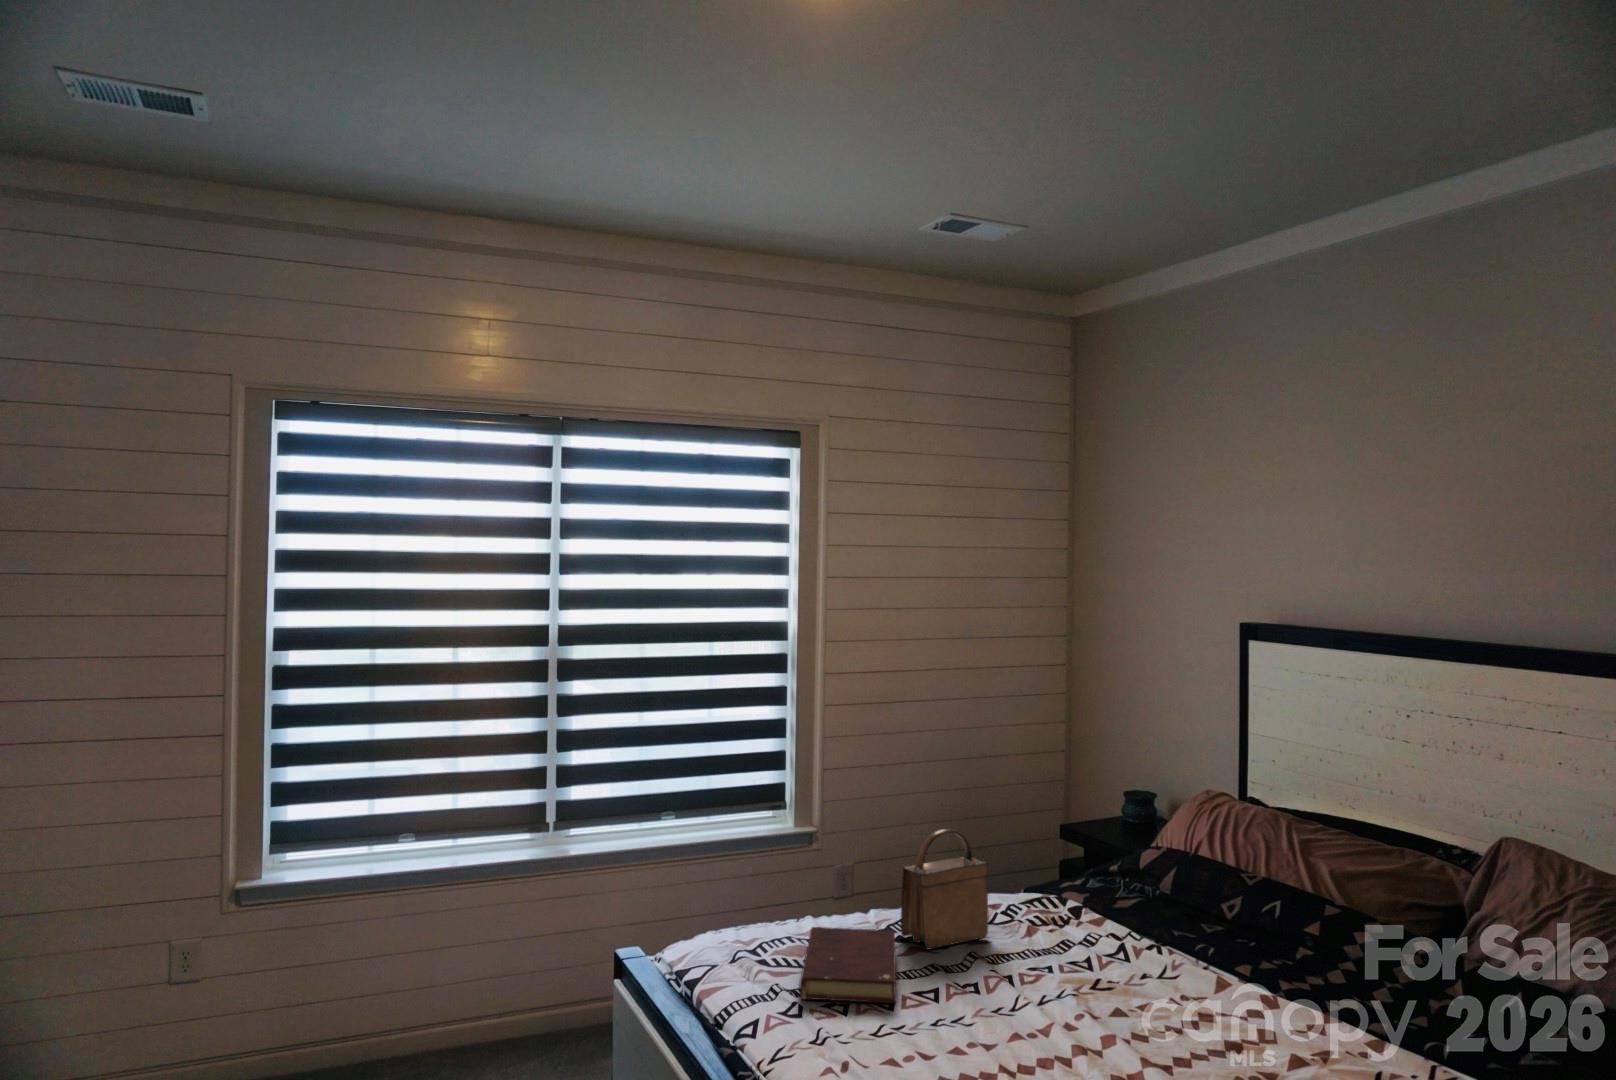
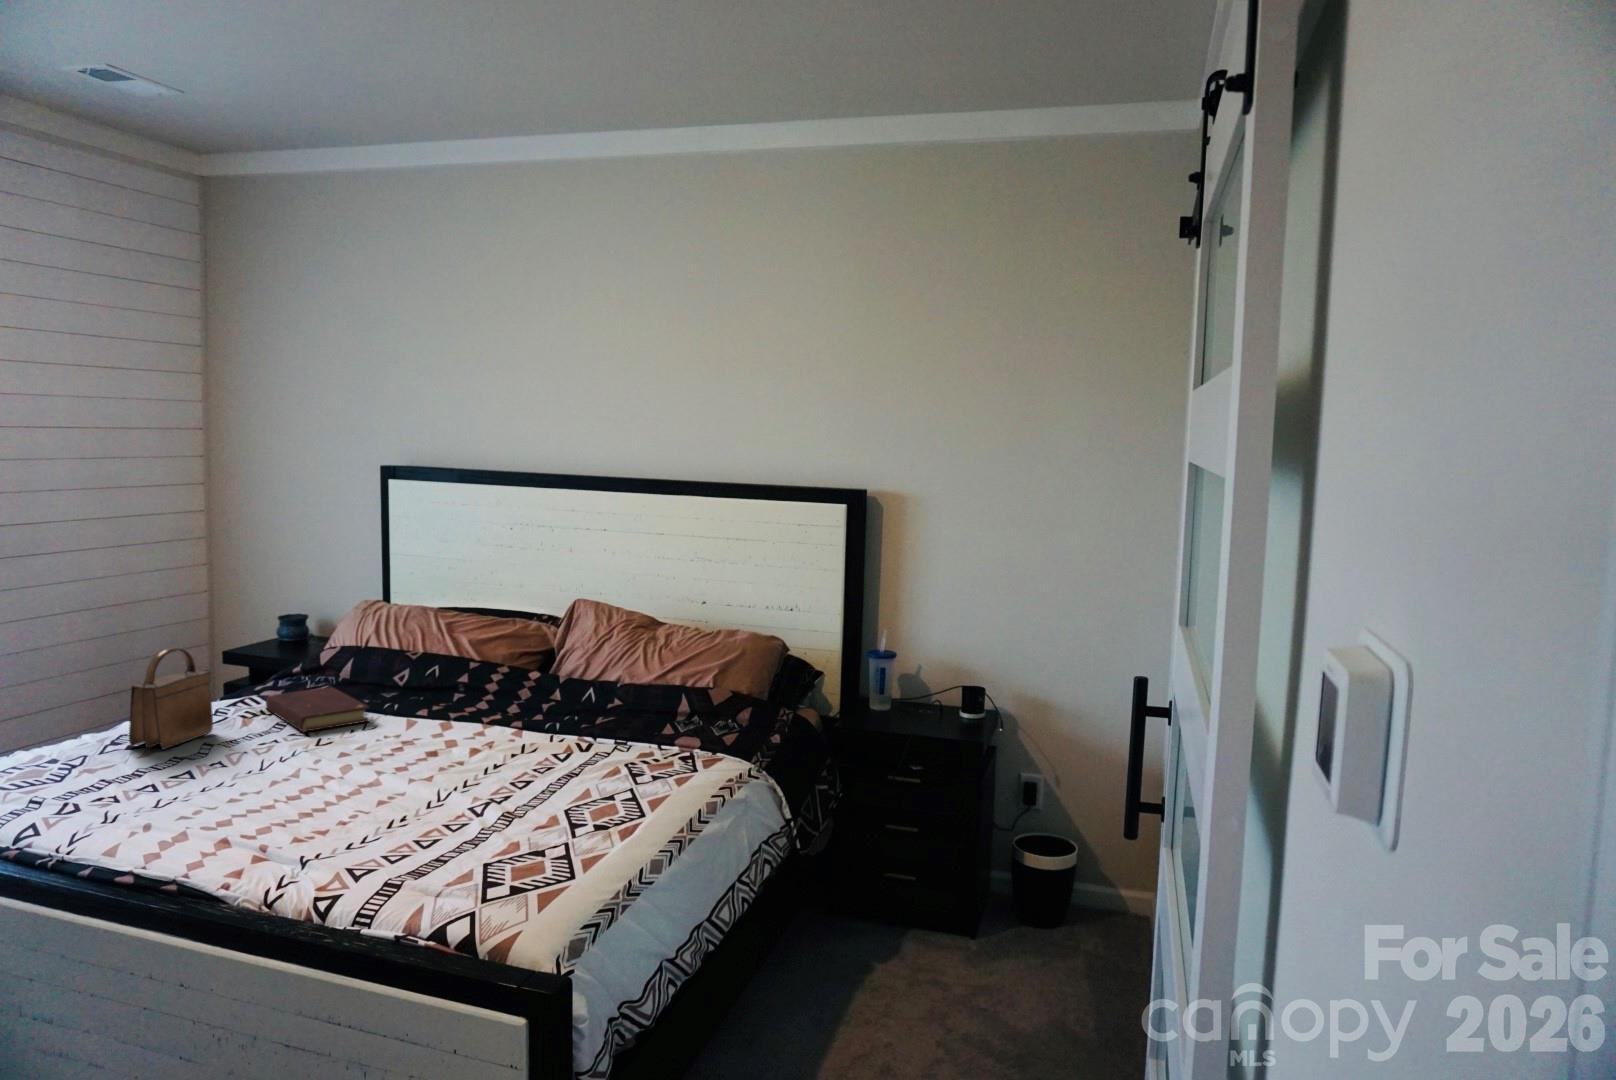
book: present [800,927,896,1003] -> present [266,687,369,732]

